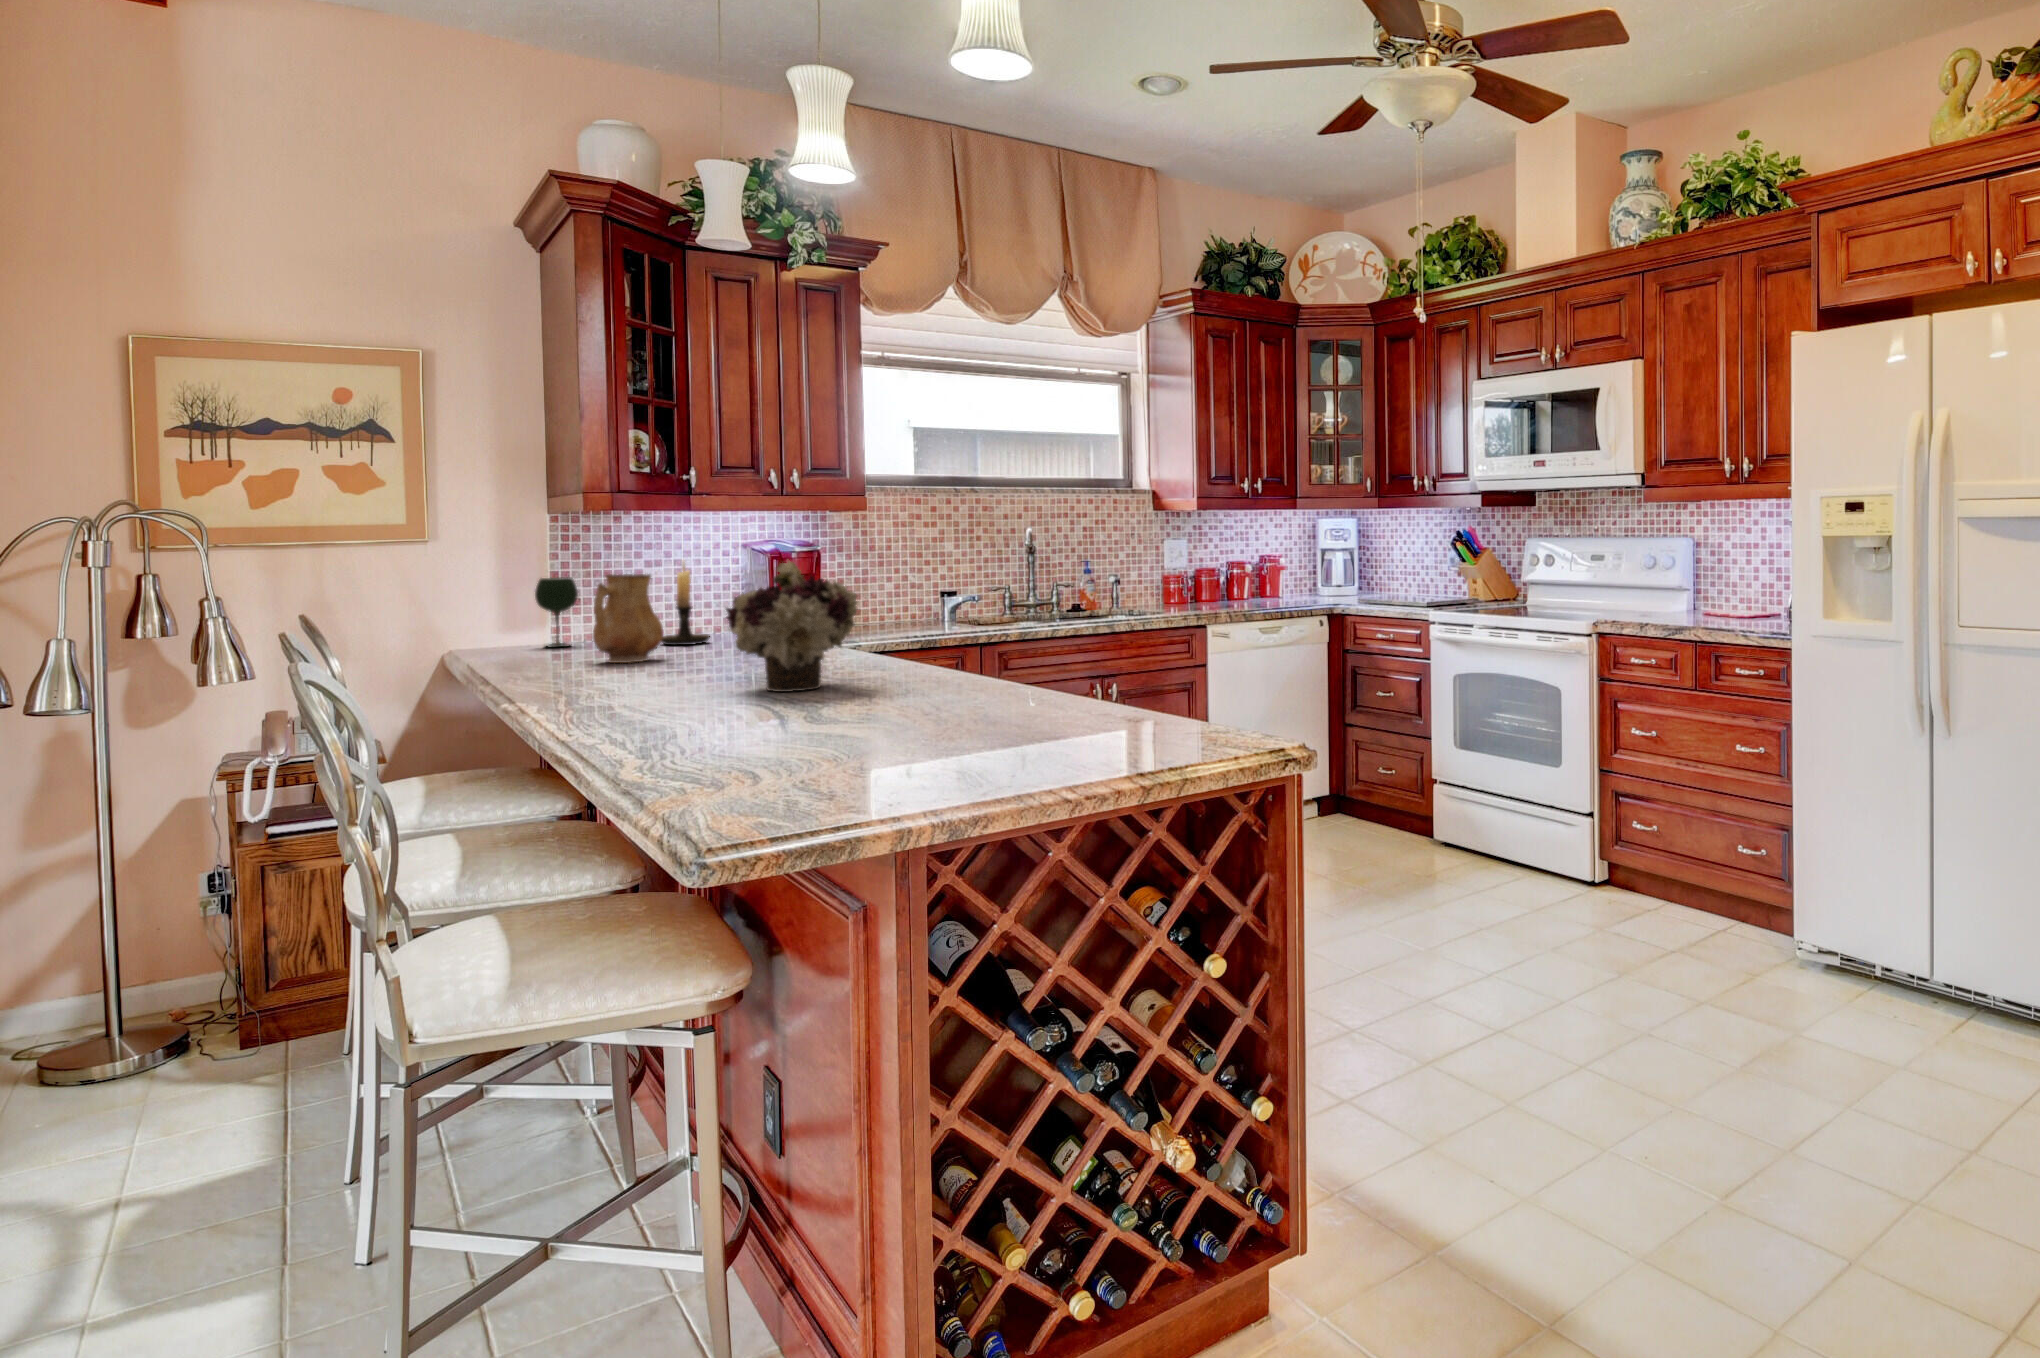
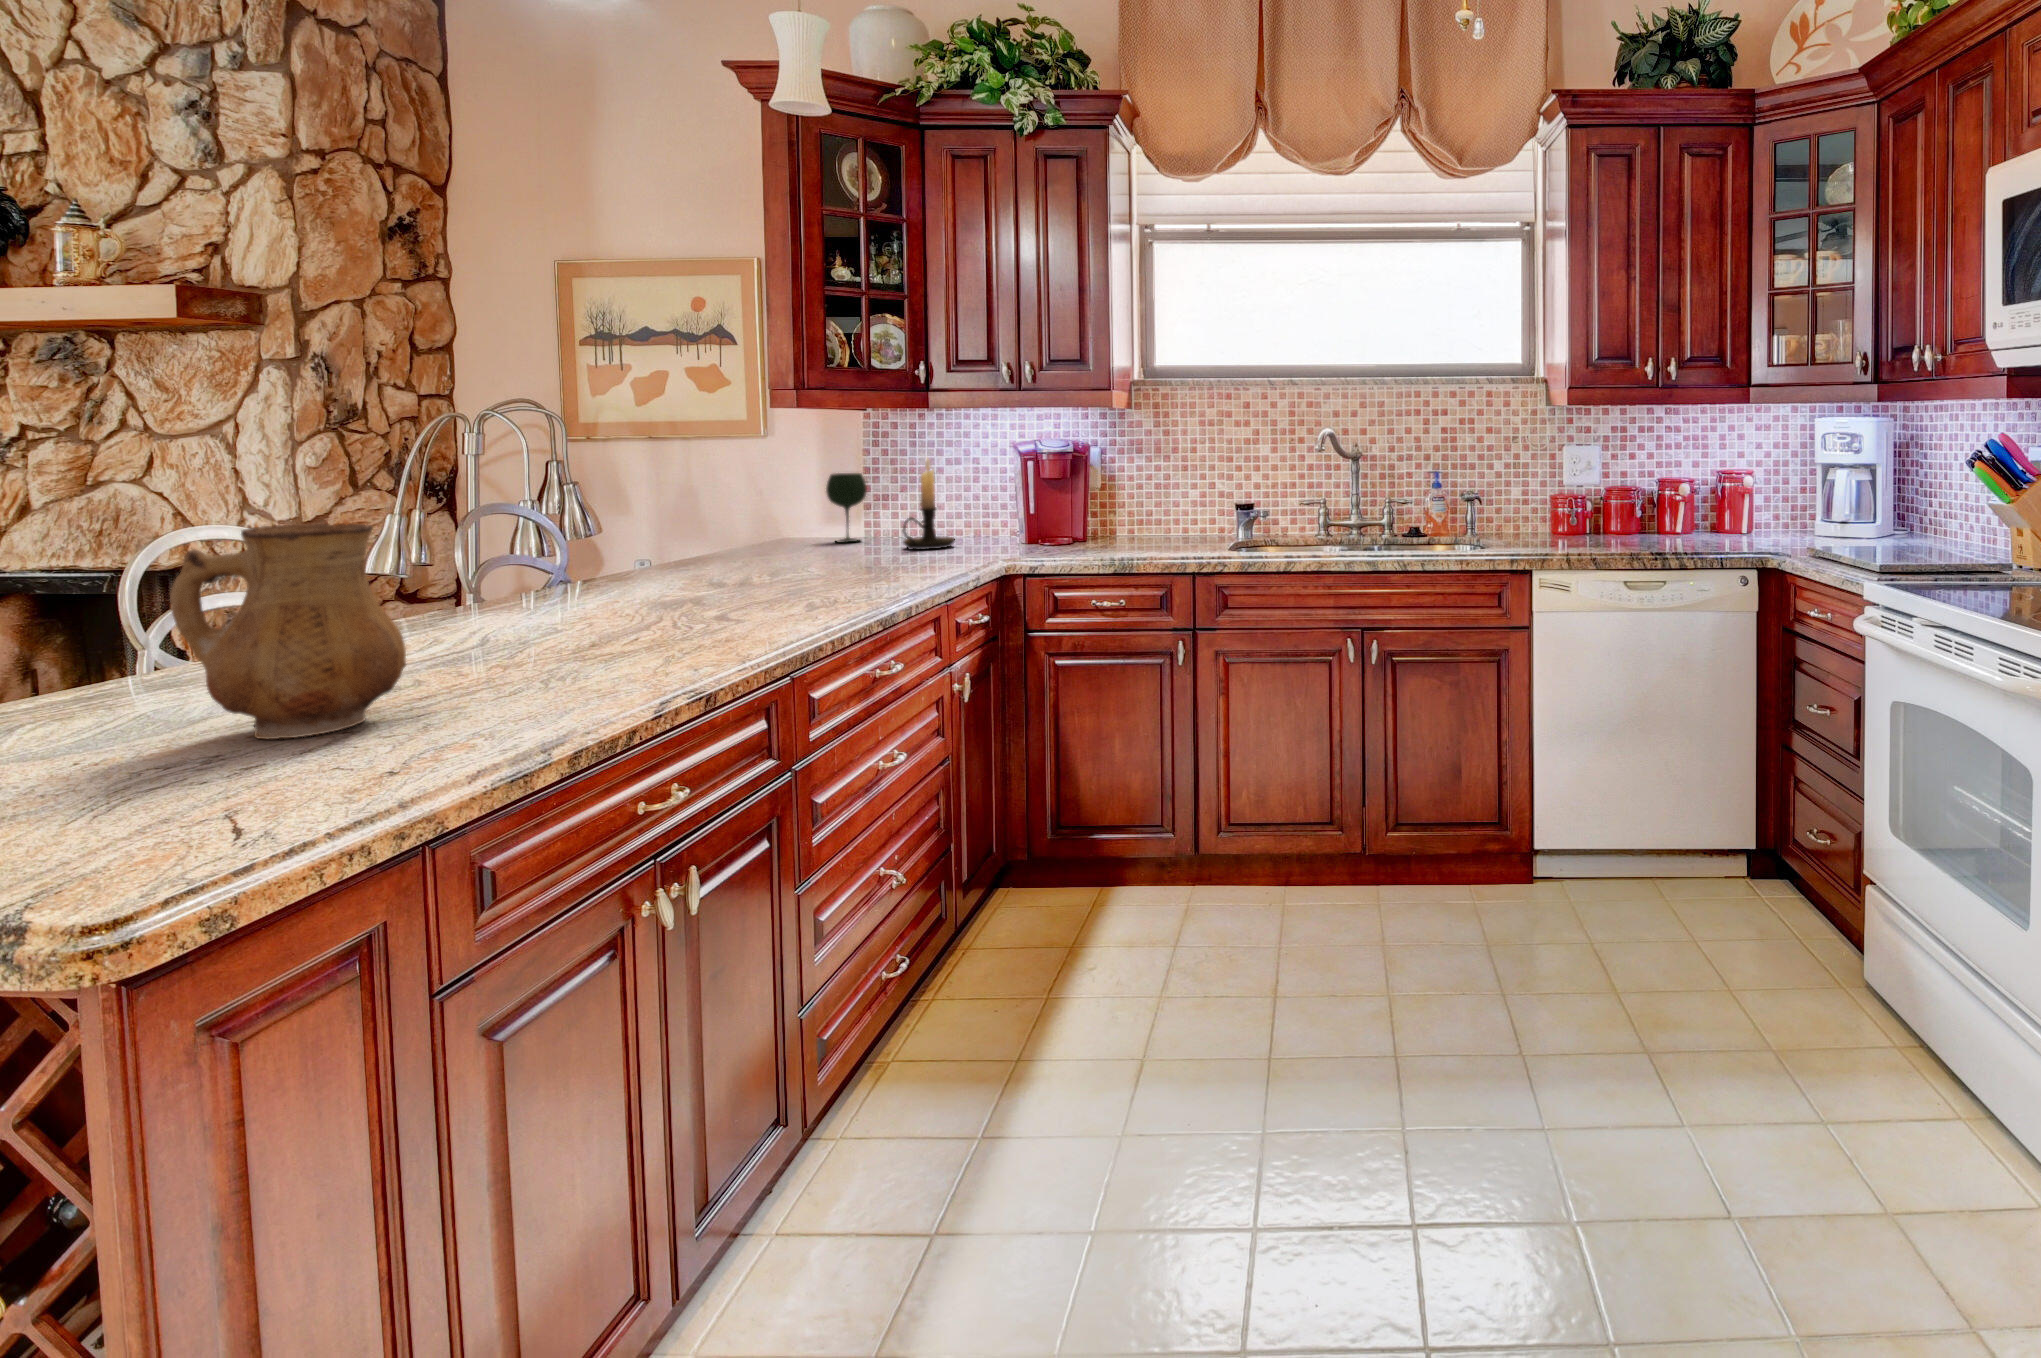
flower arrangement: present [726,561,857,692] -> none [407,465,650,652]
ceramic pitcher: present [593,574,663,663] -> present [170,523,406,739]

